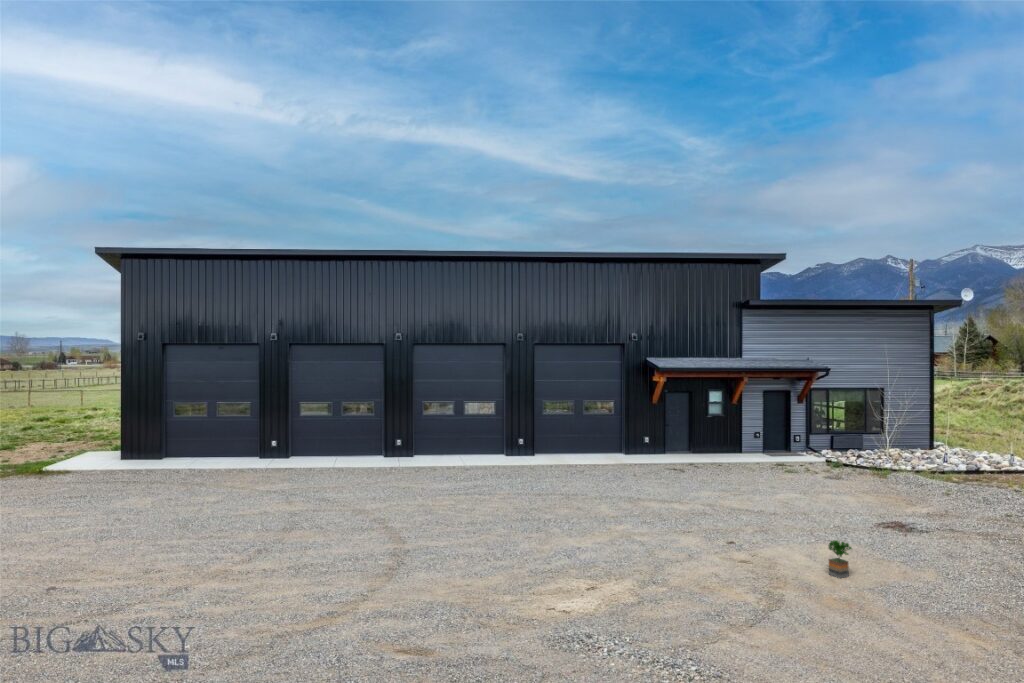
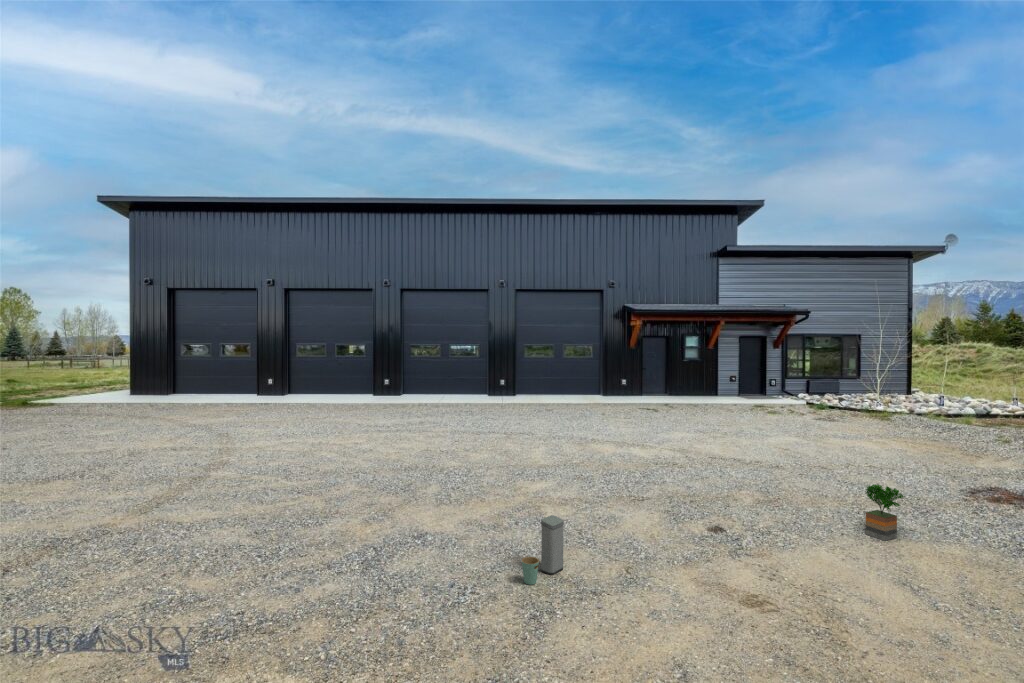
trash can: none [606,562,630,604] -> present [522,515,564,585]

